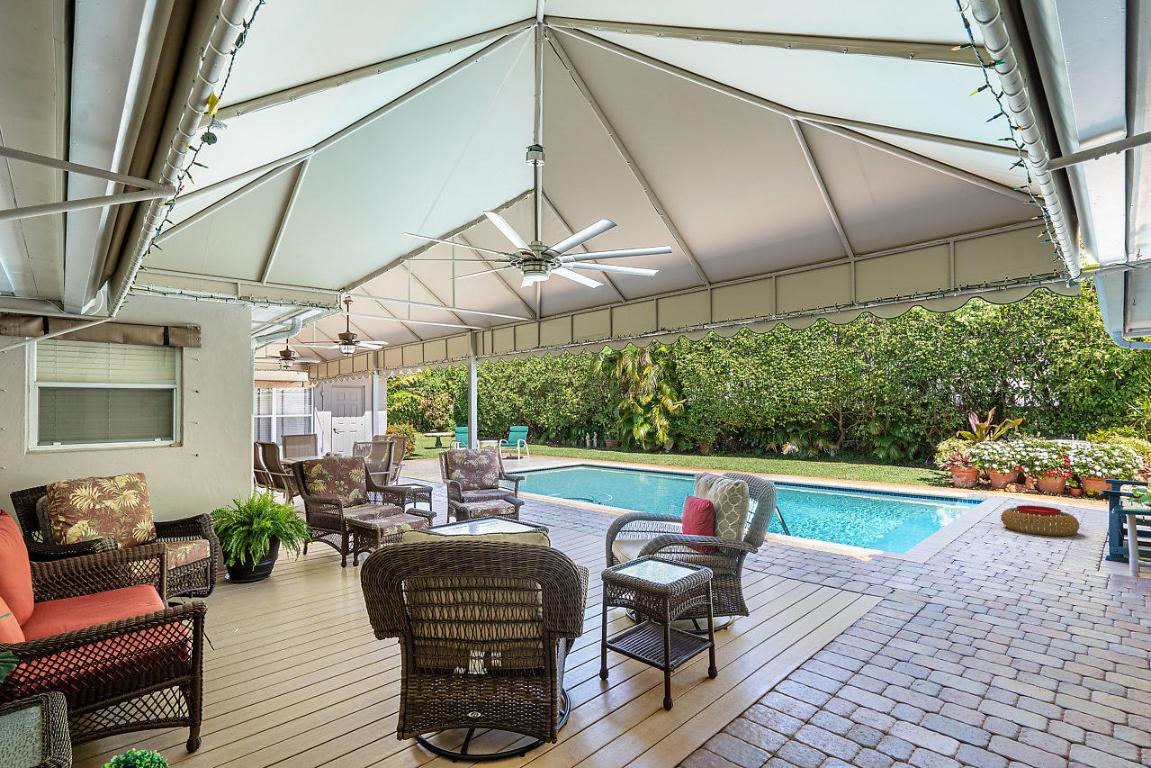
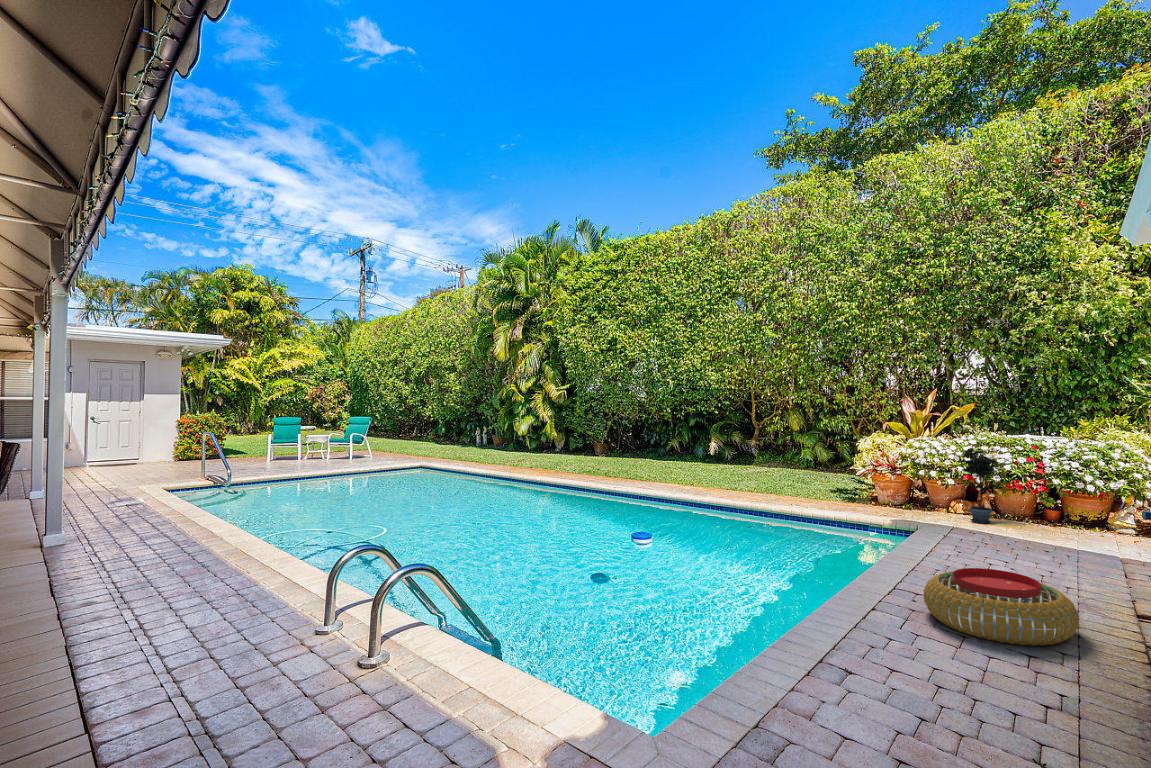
potted plant: none [1013,447,1042,496] -> present [961,445,1001,524]

